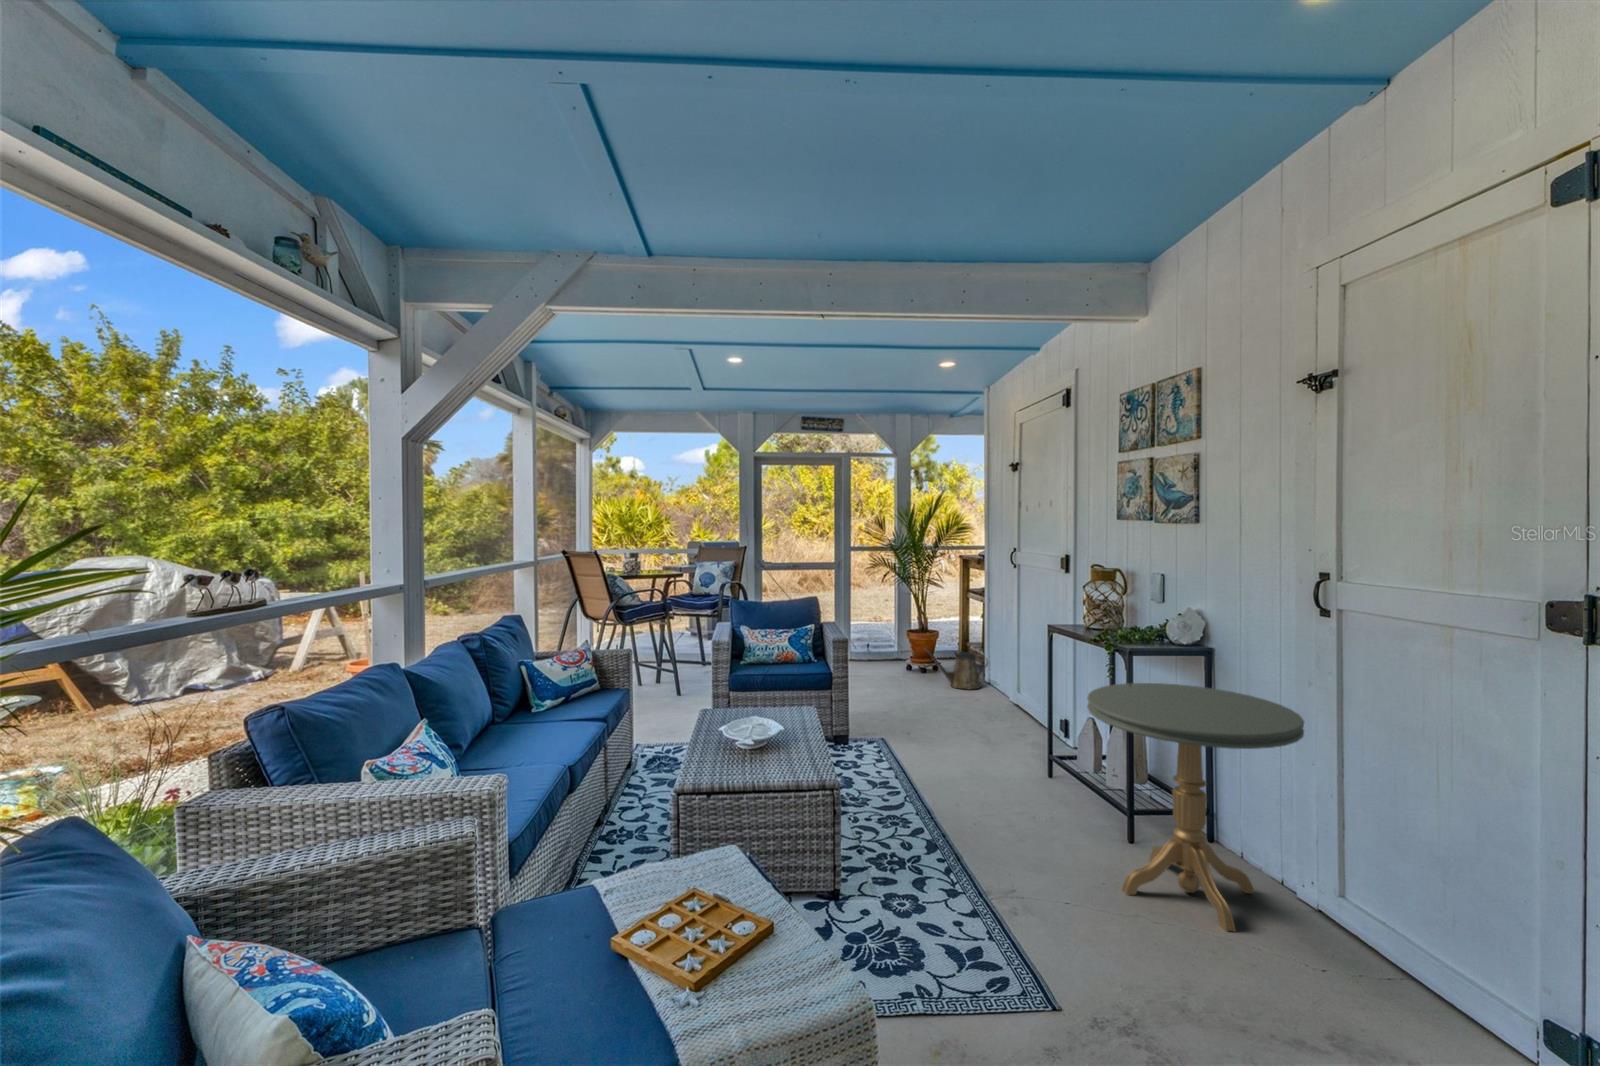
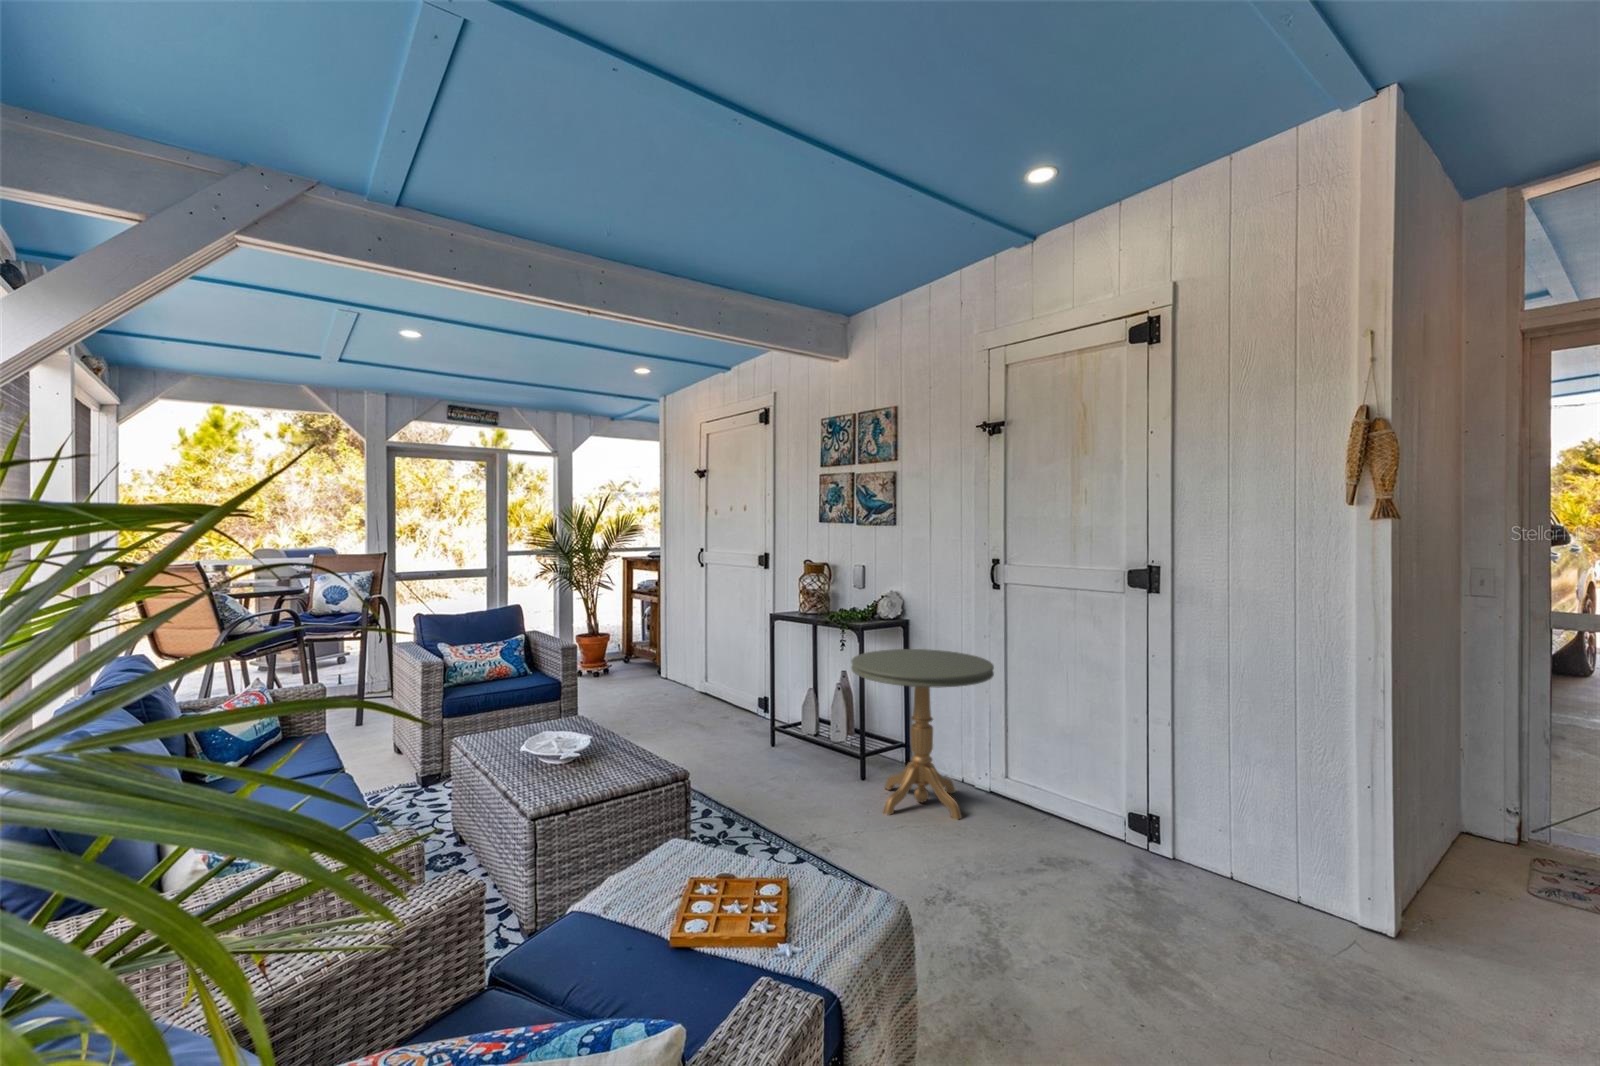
watering can: present [924,649,988,690] -> none [605,652,667,688]

